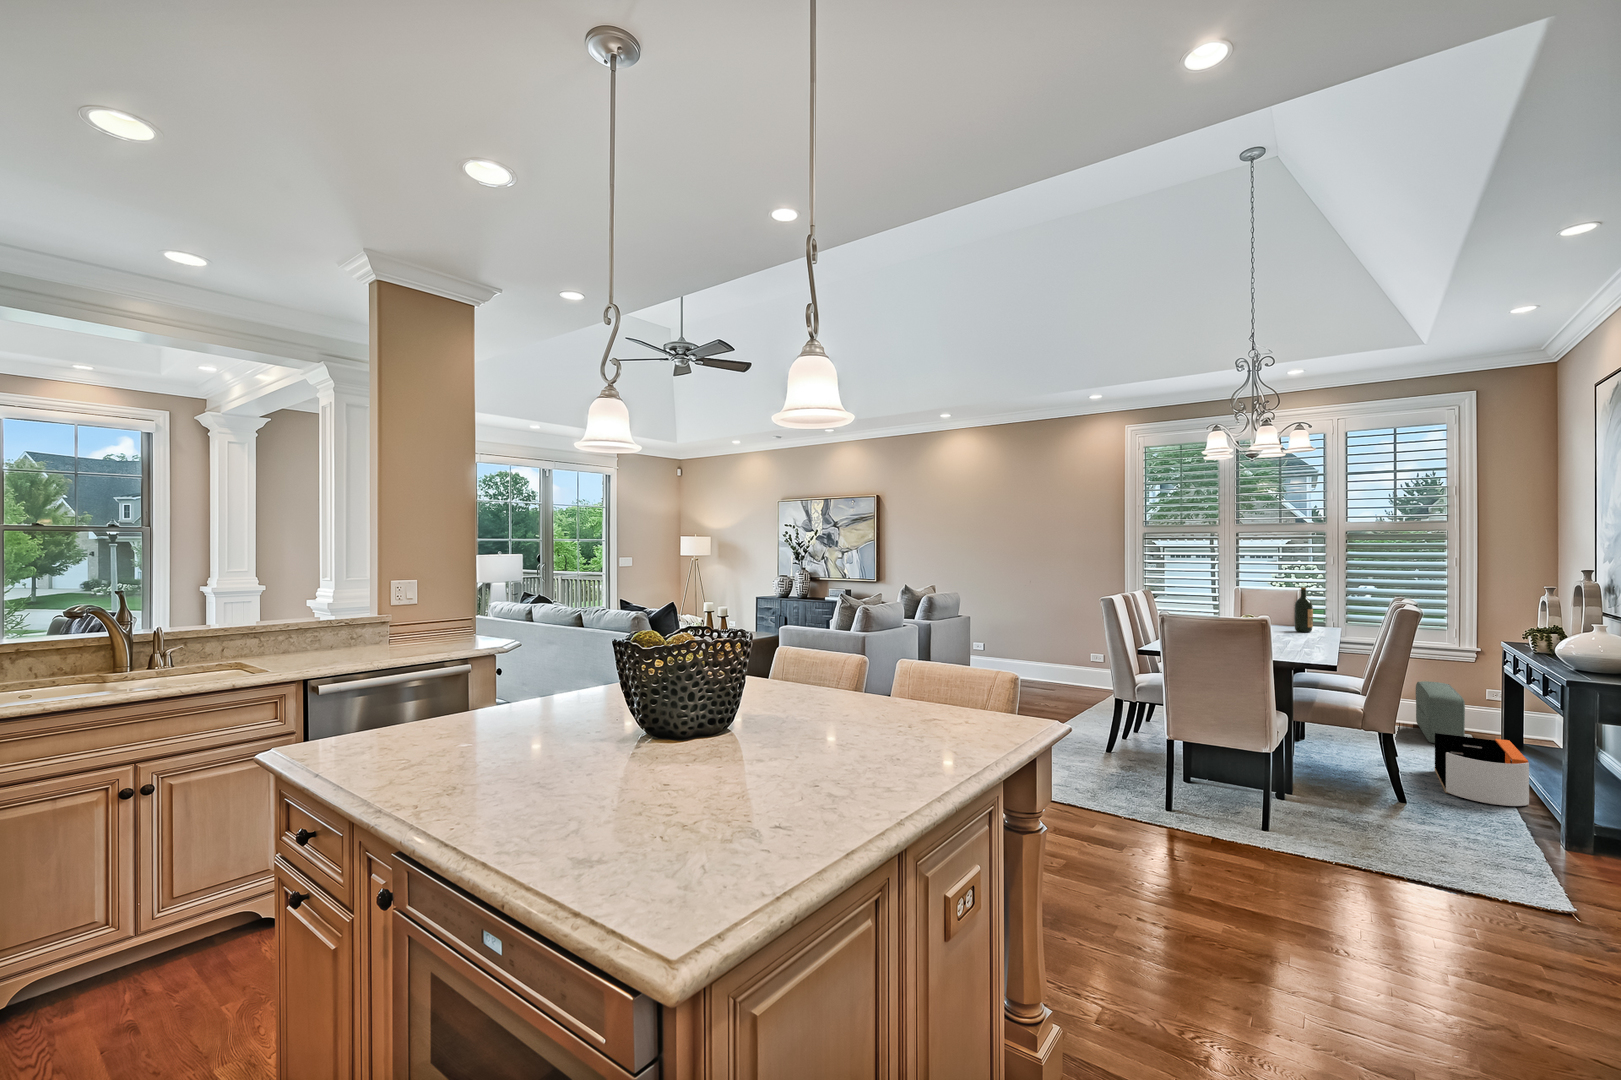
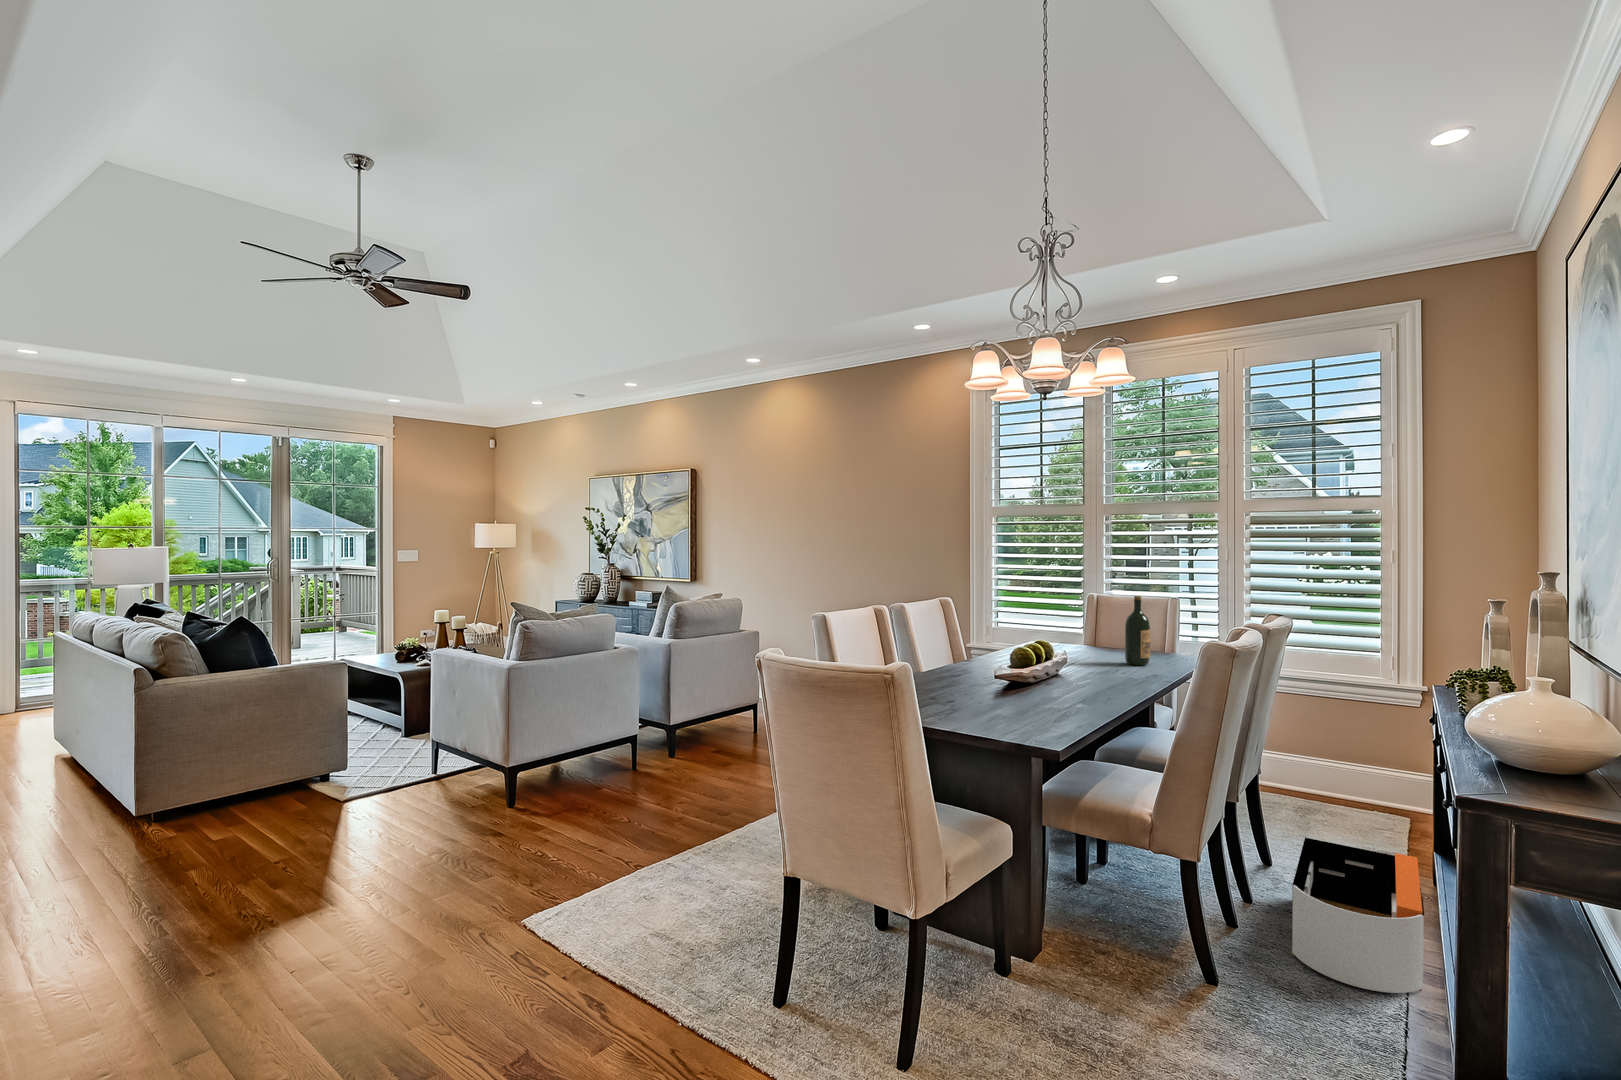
pouf: present [1416,681,1465,743] -> none [1328,735,1383,844]

